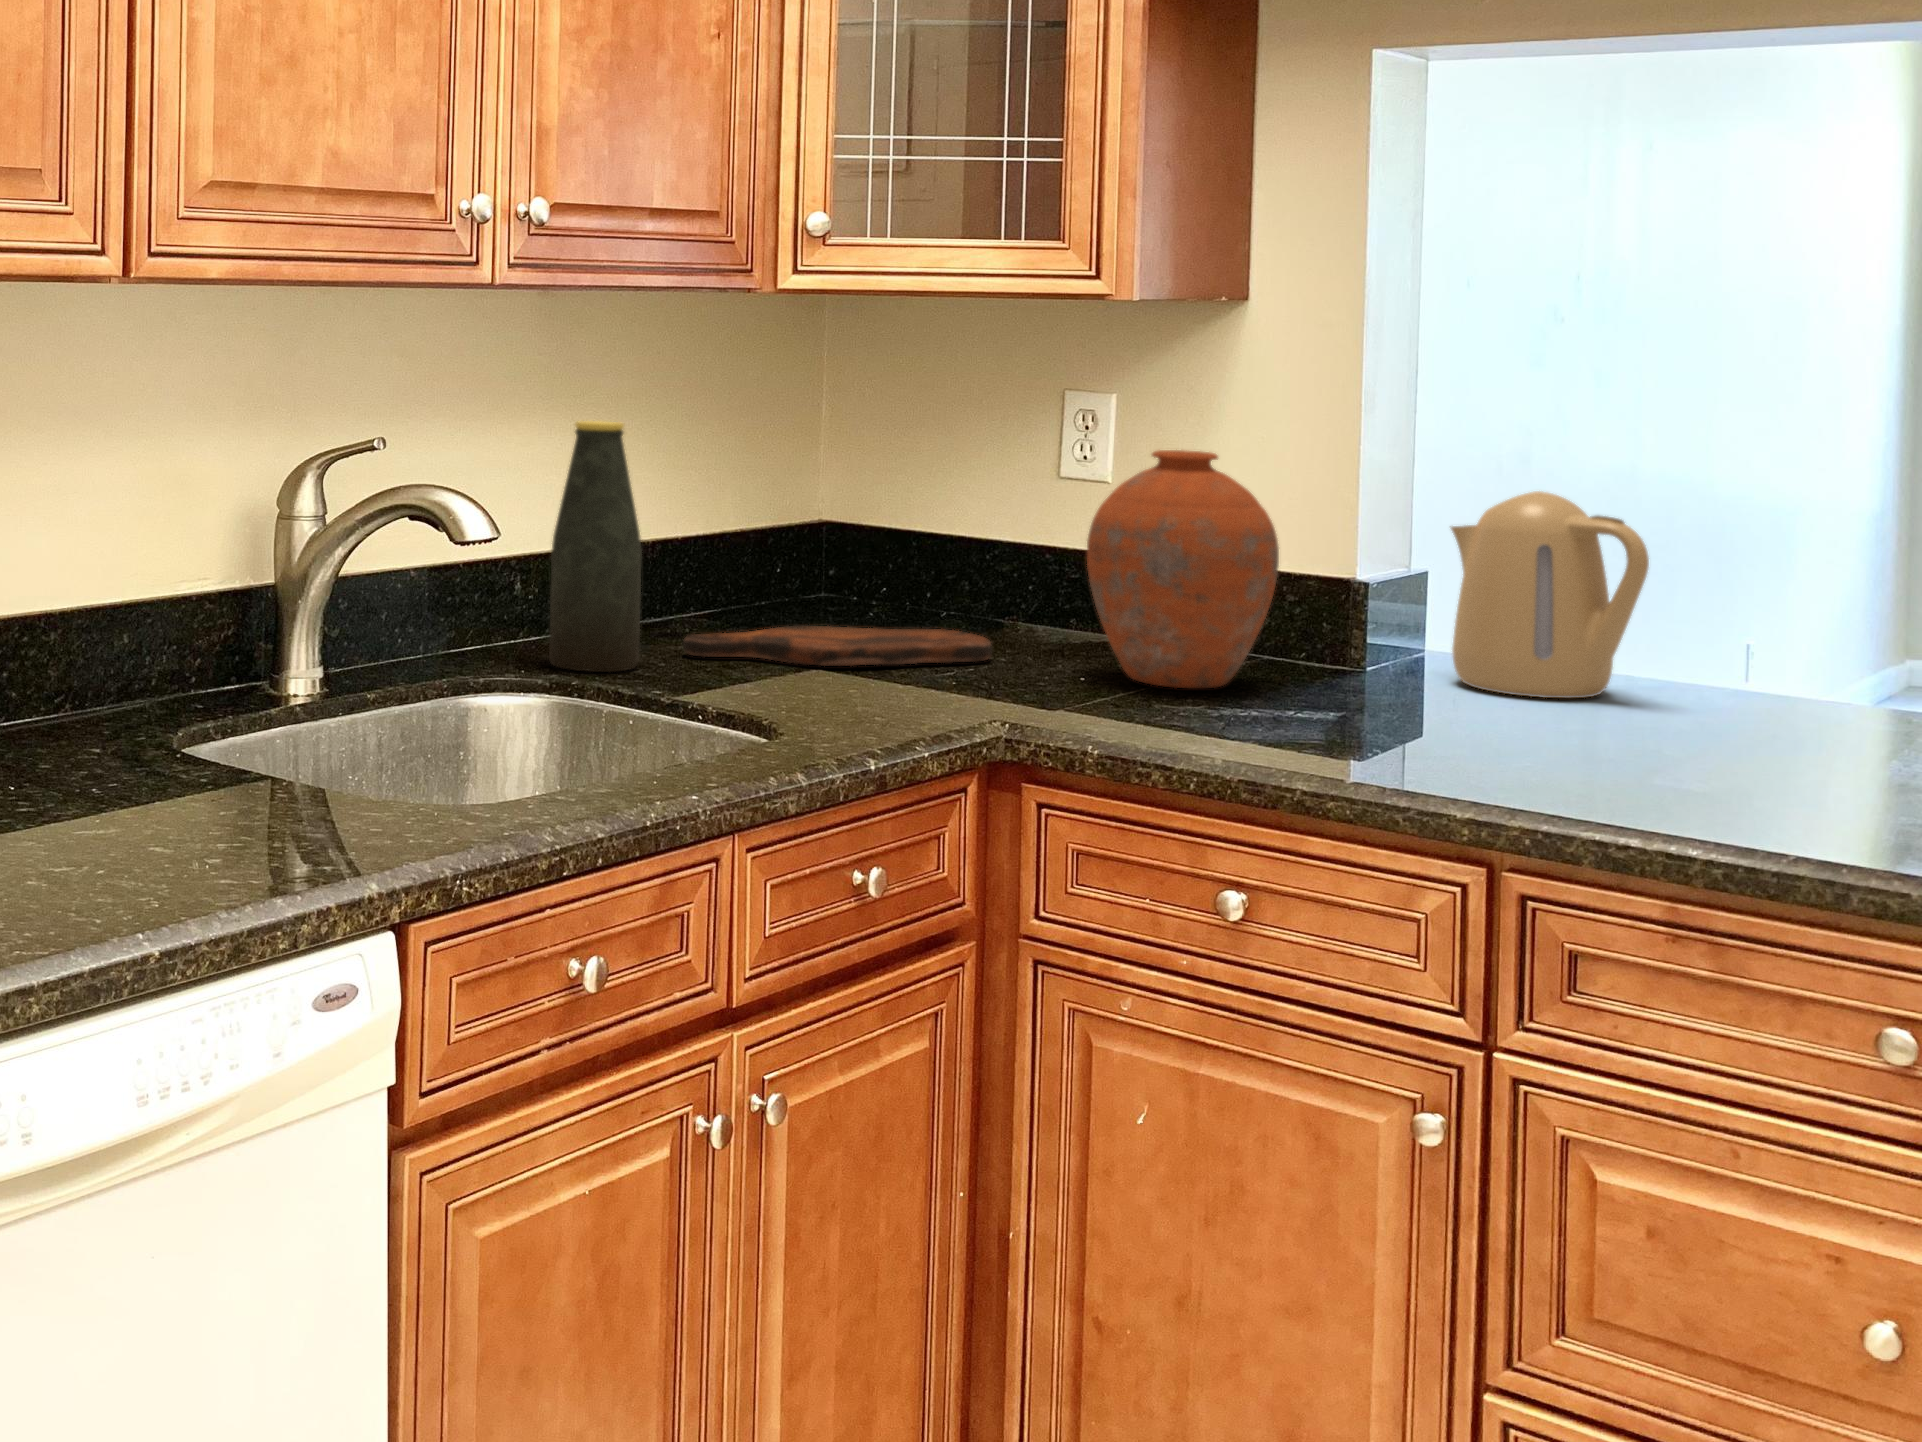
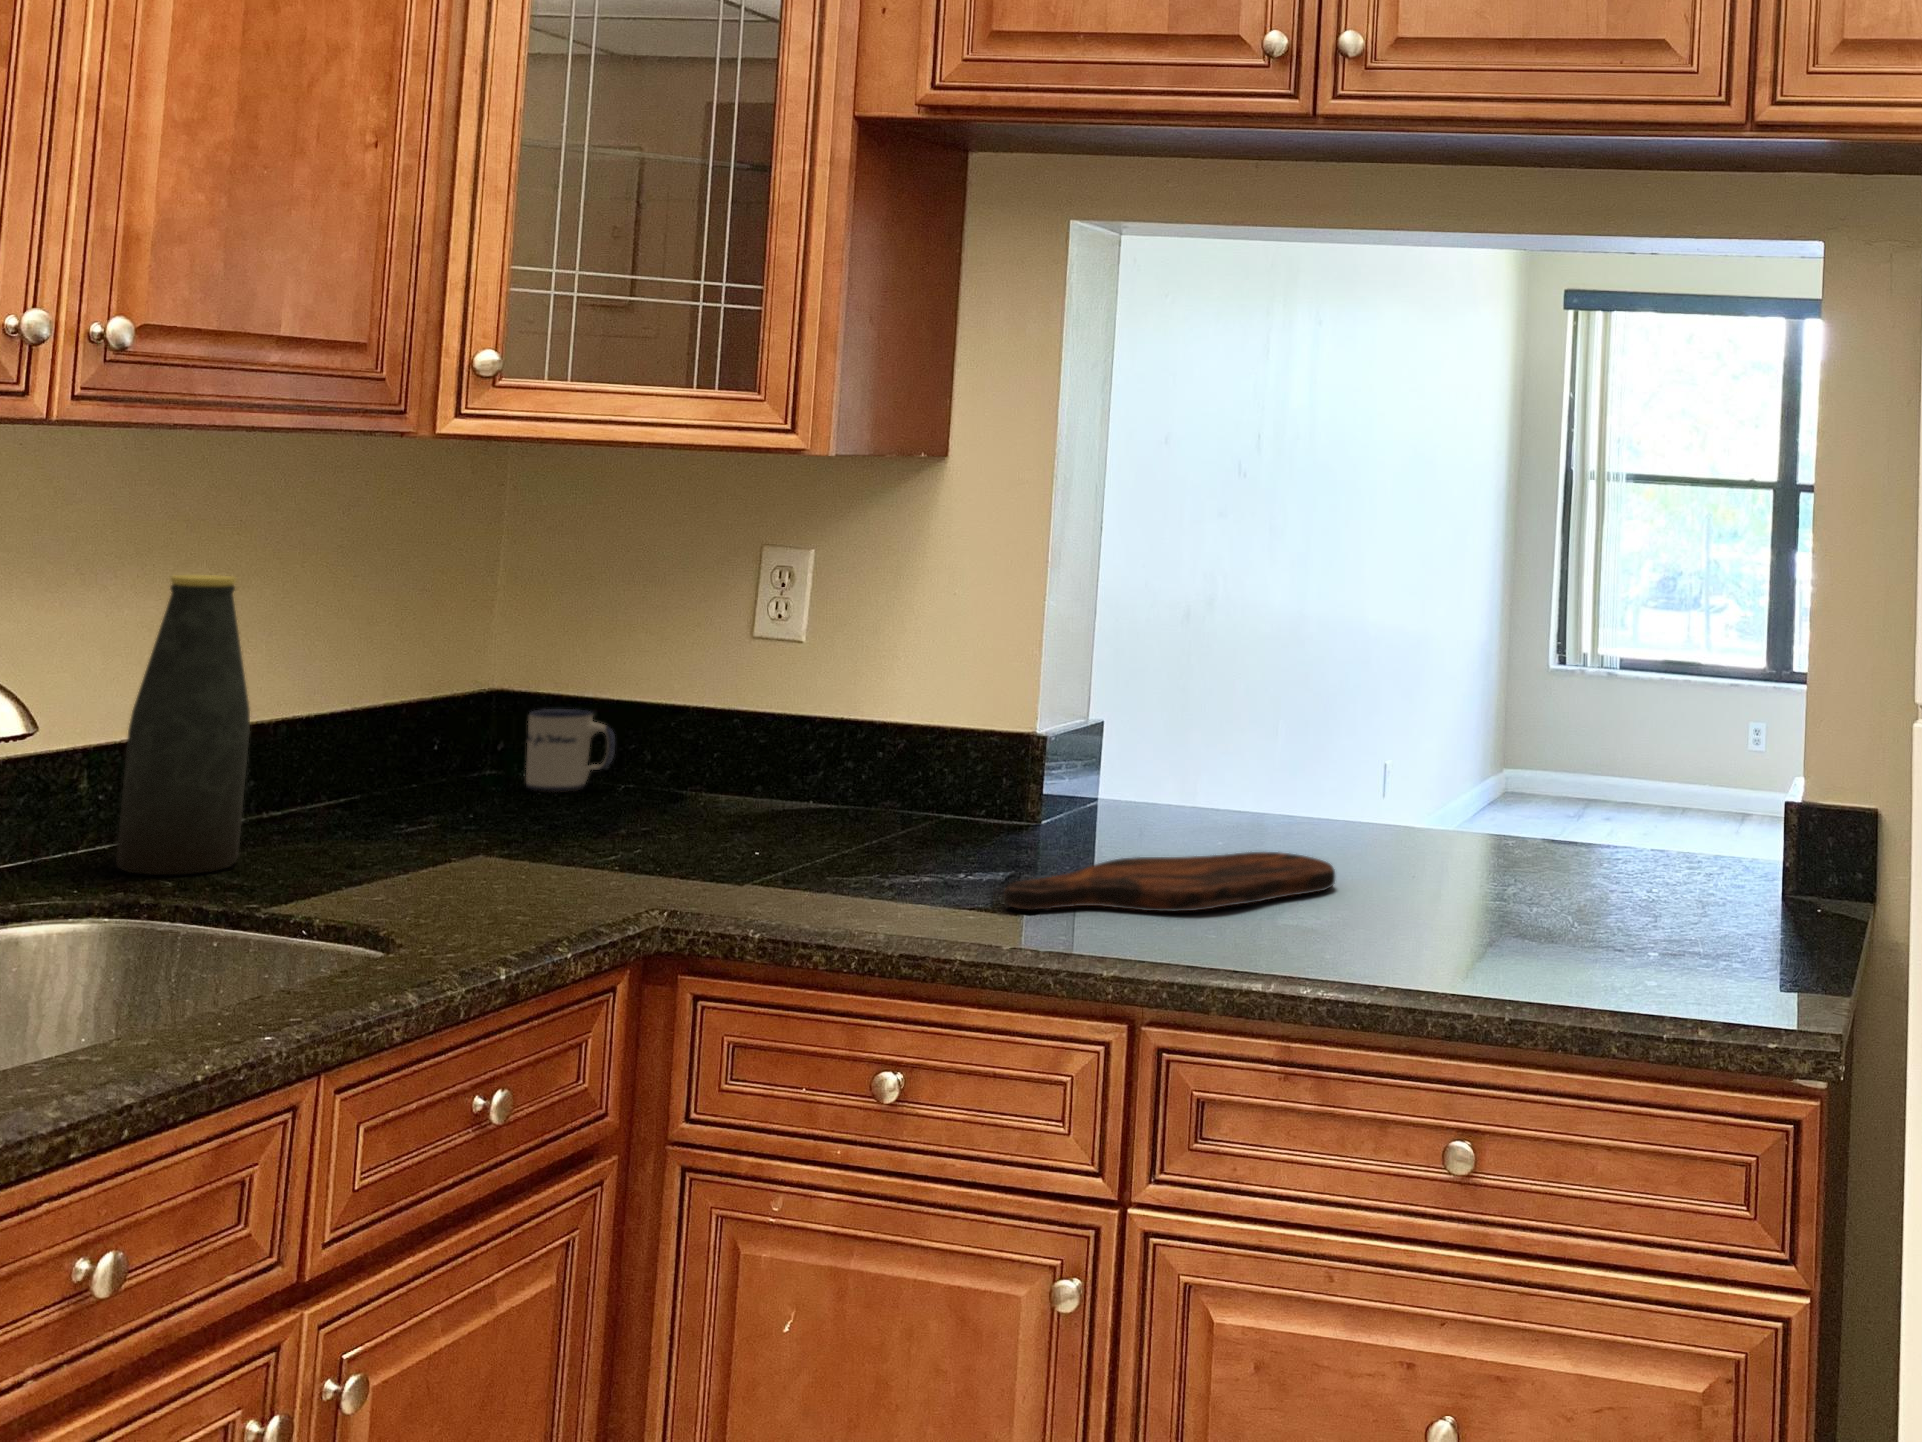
vase: present [1087,450,1279,688] -> none [771,604,961,849]
kettle: present [1451,491,1649,698] -> none [1118,640,1284,836]
mug: none [858,549,936,625] -> present [526,709,615,792]
cutting board: present [683,626,992,666] -> present [1004,852,1335,911]

